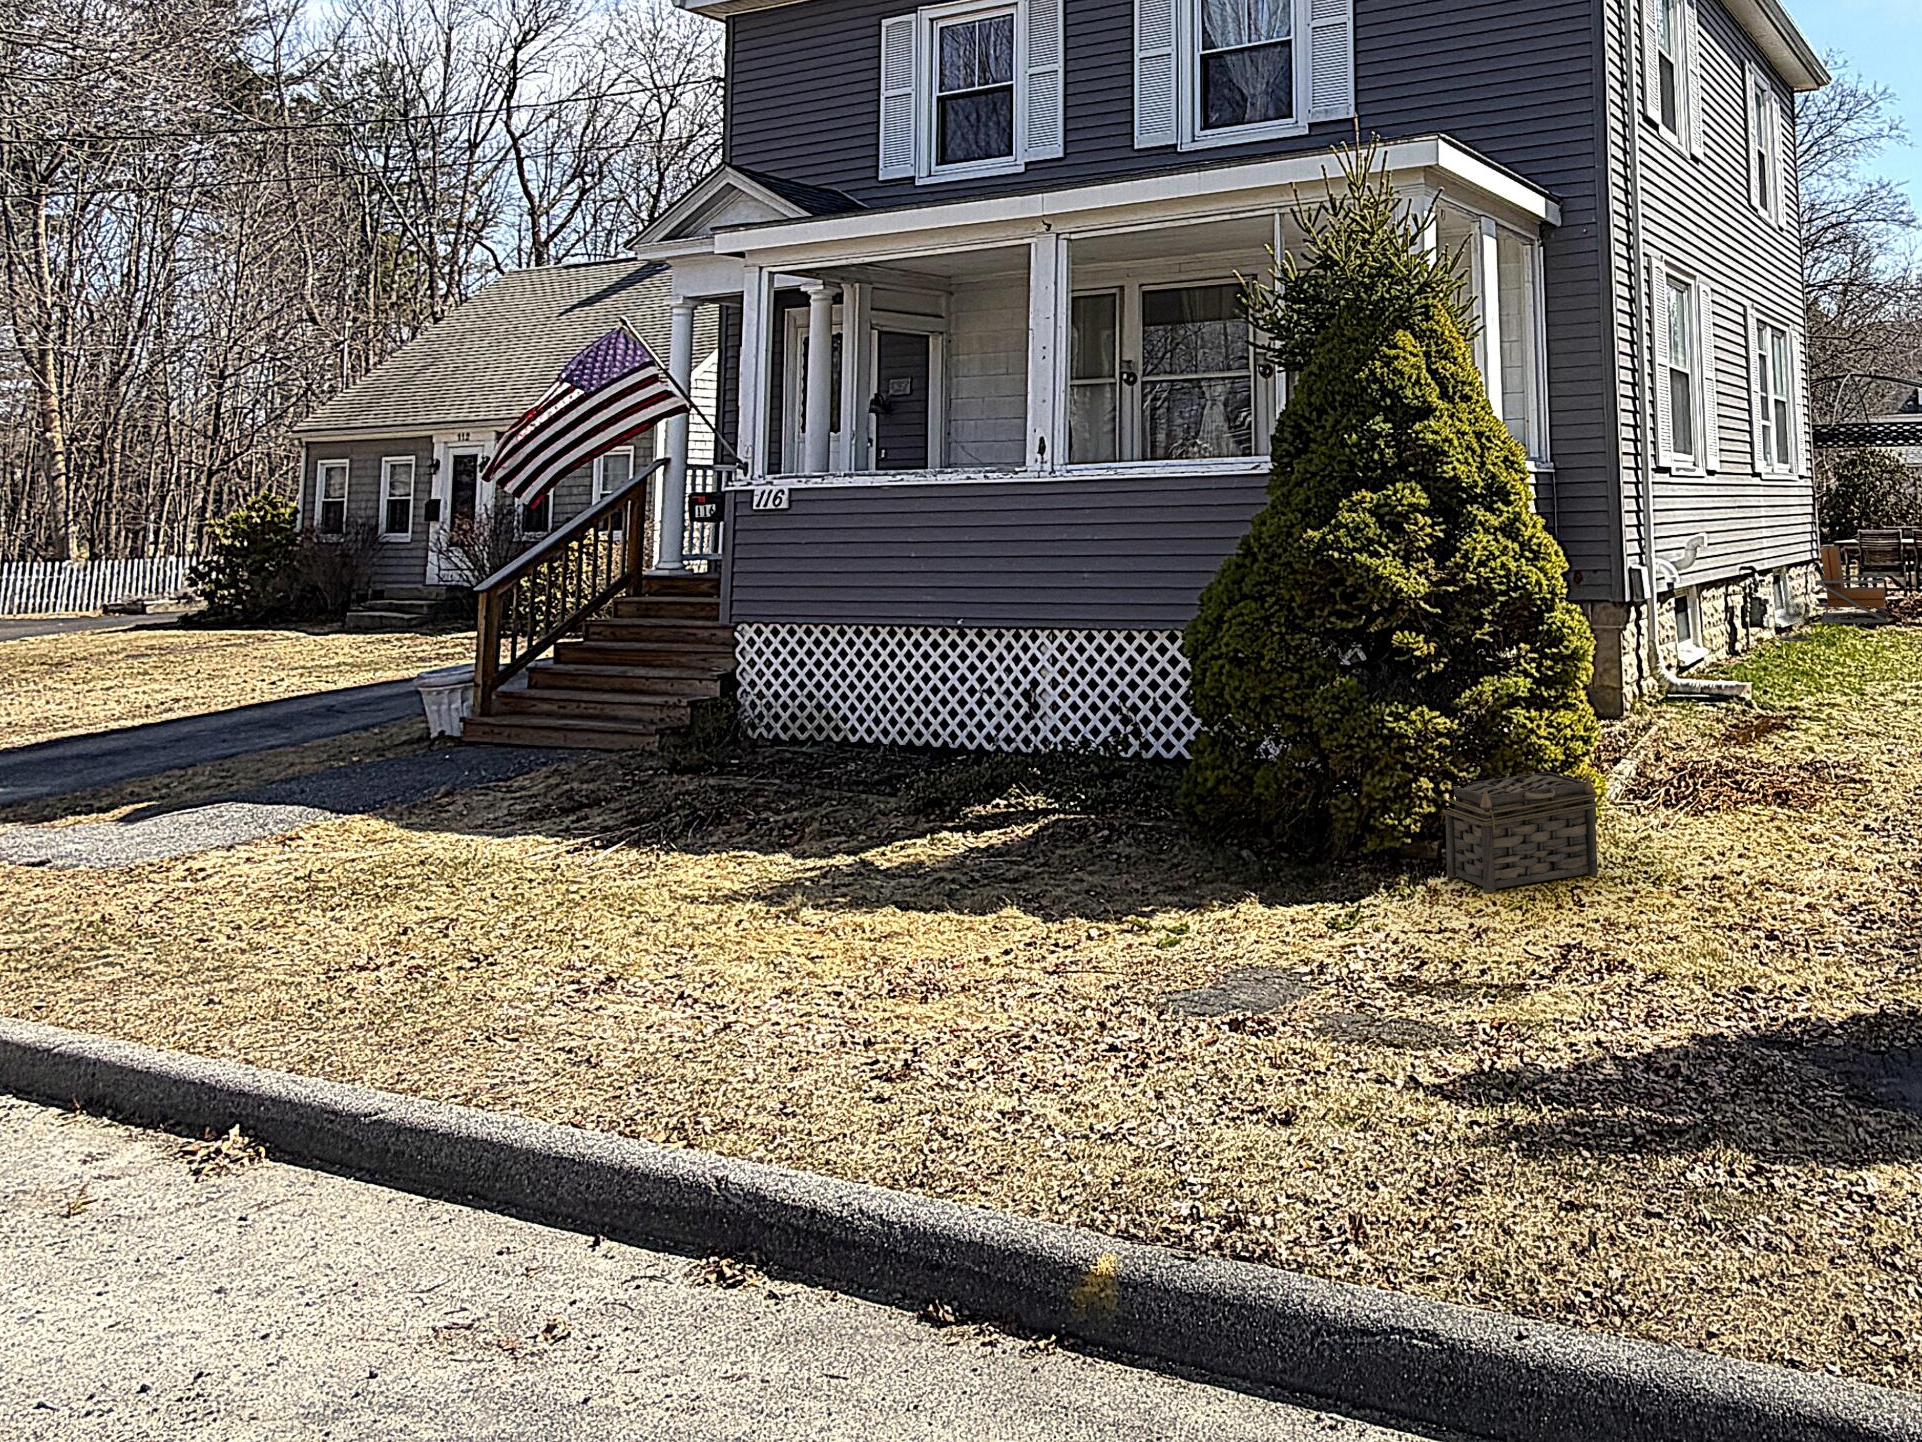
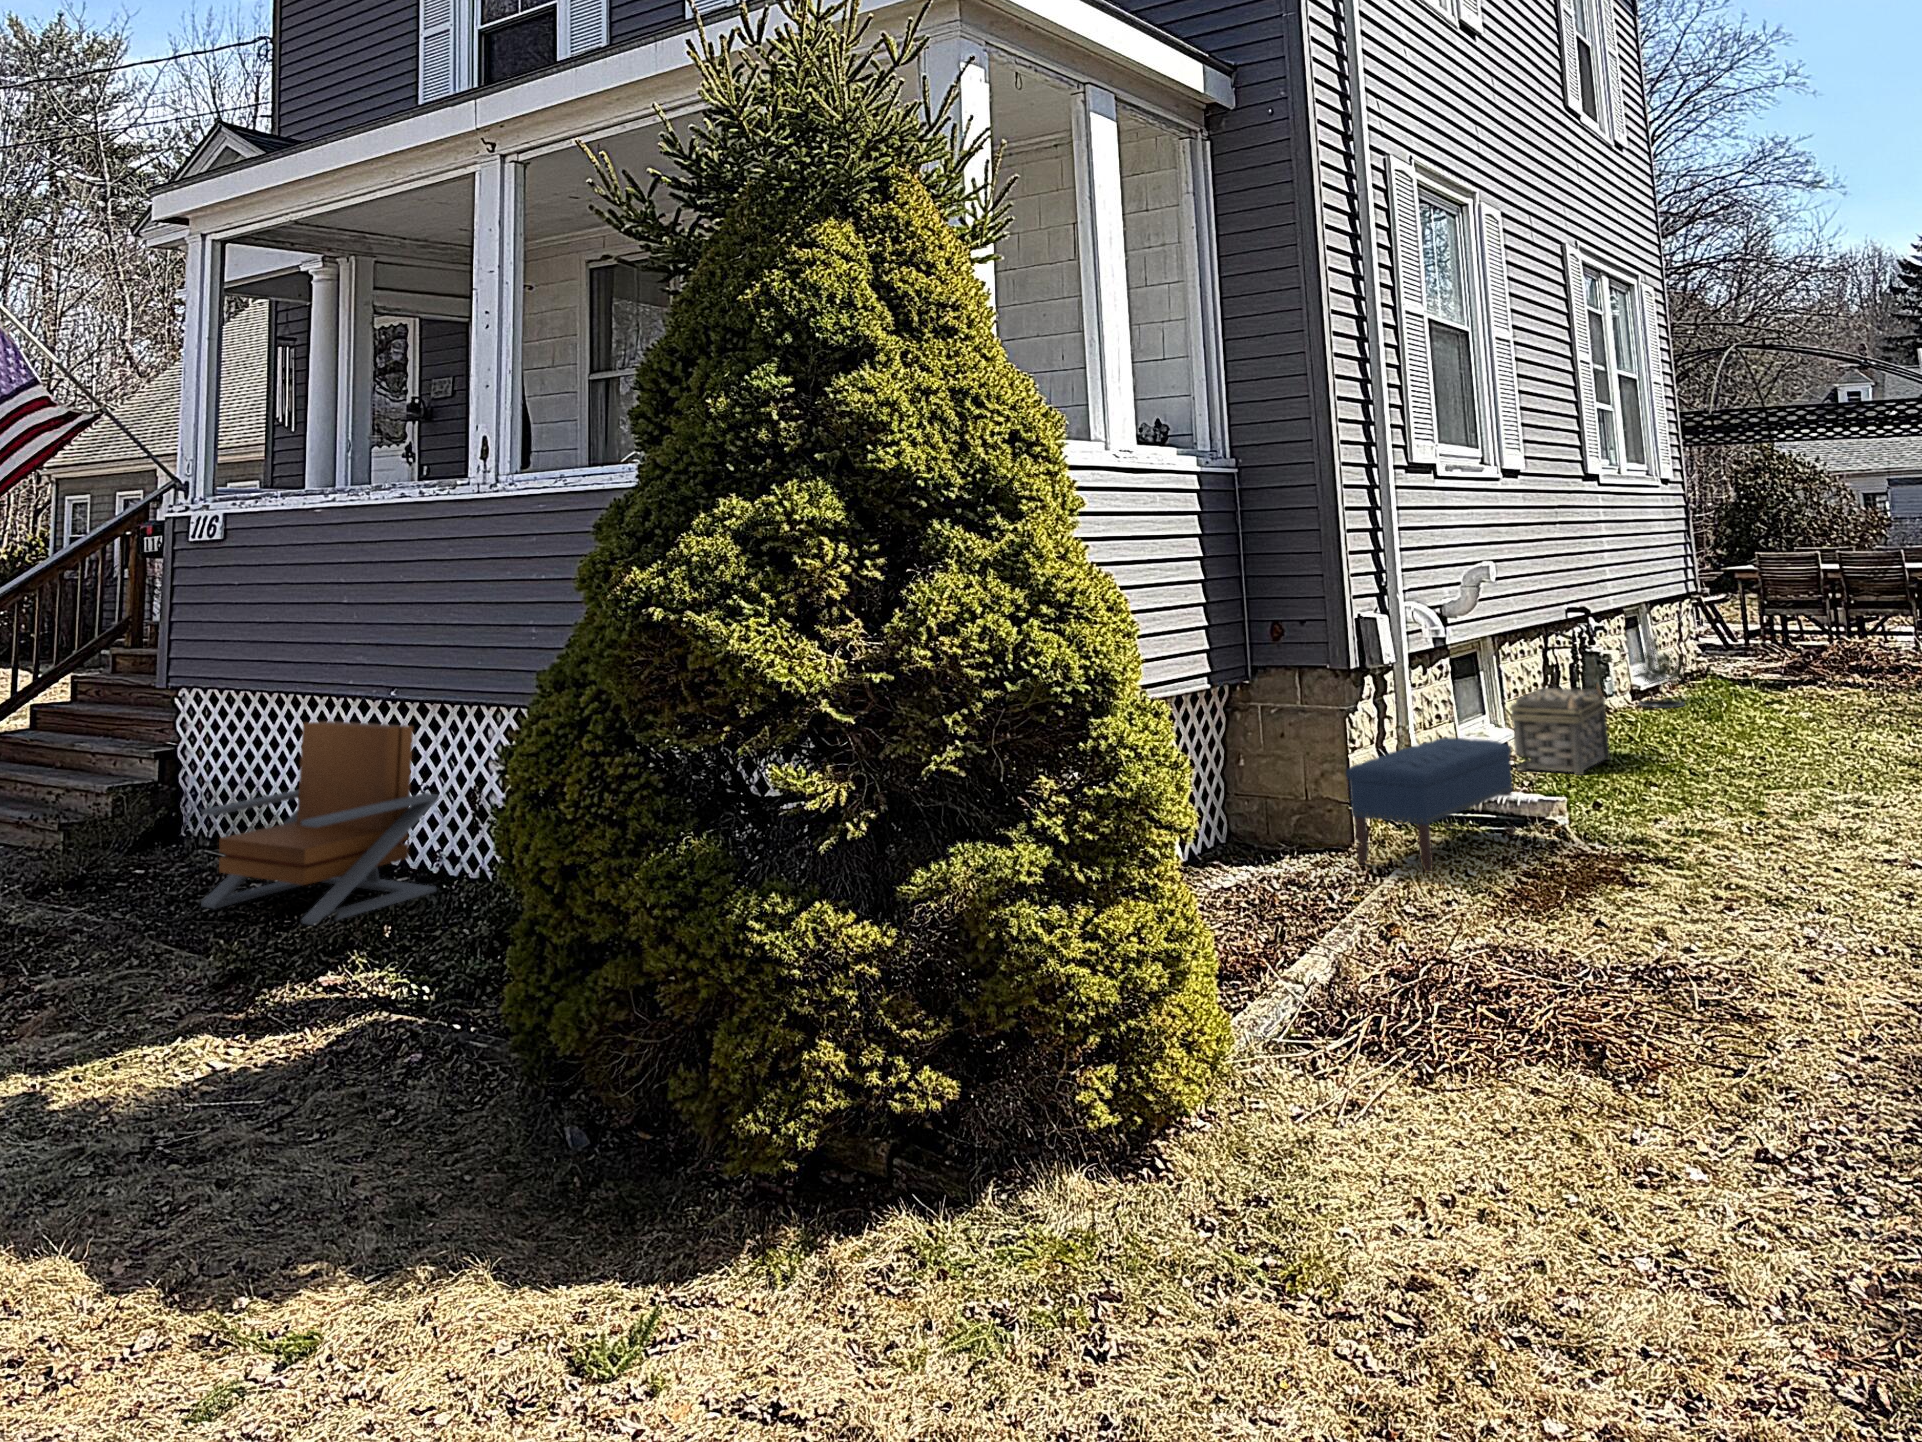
lounge chair: present [1816,546,1889,623] -> present [201,721,439,925]
bench: none [1619,650,1716,732] -> present [1346,738,1515,873]
basket: present [1444,772,1598,893] -> present [1510,683,1610,775]

